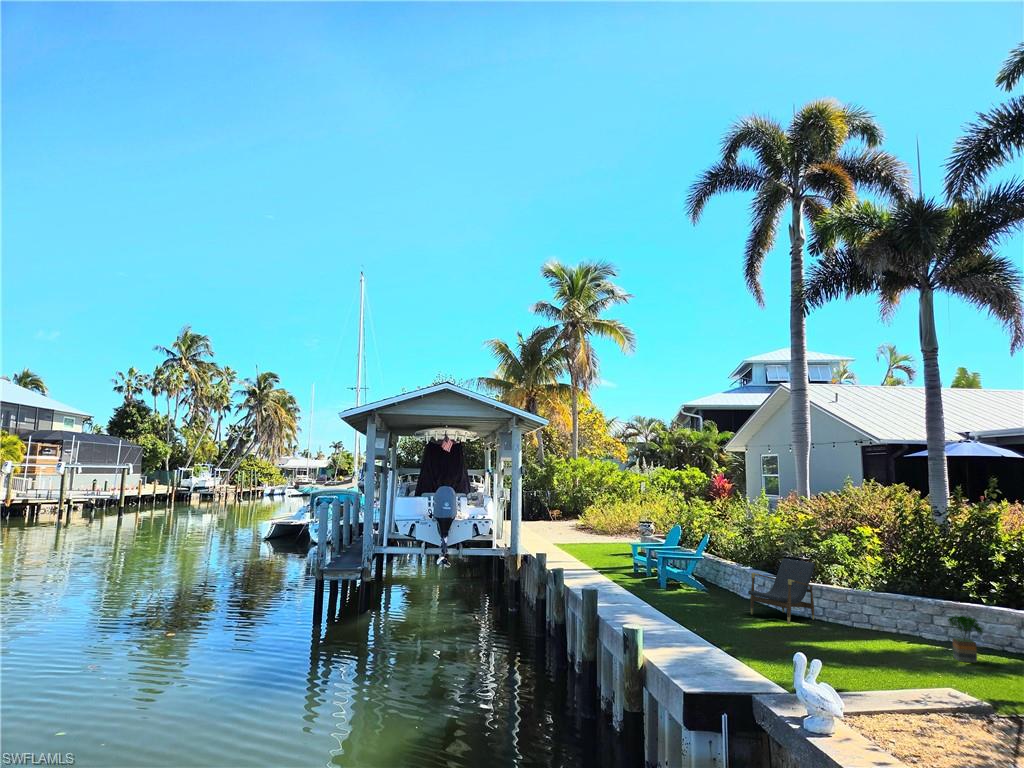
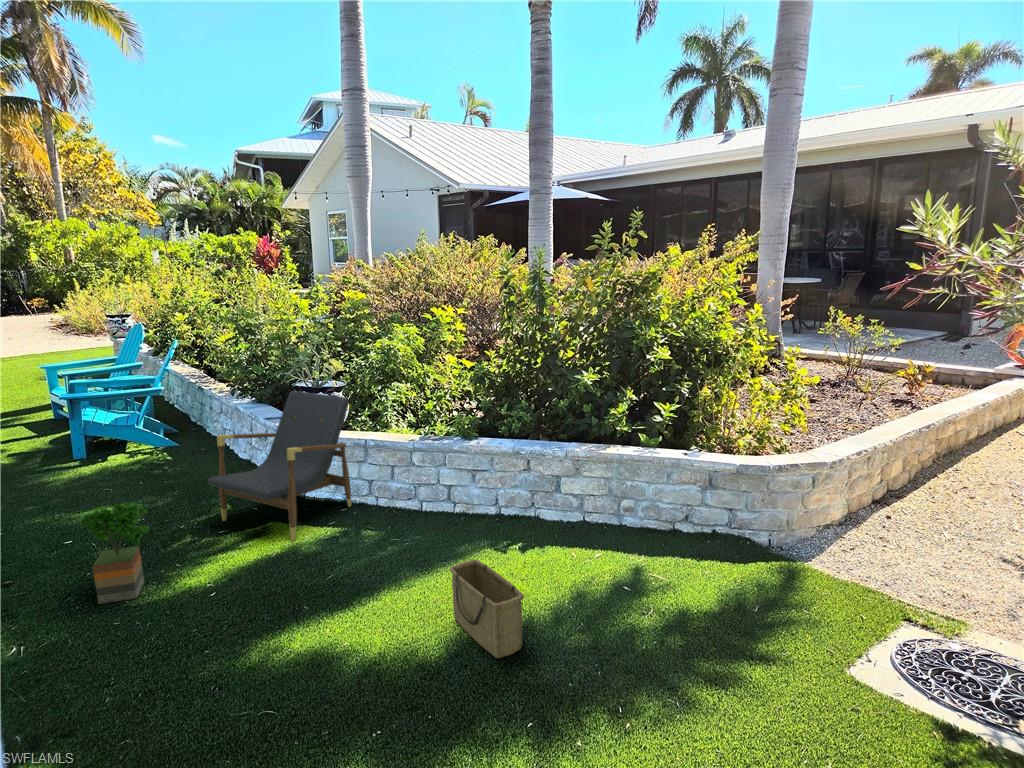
potted tree: present [948,615,983,663] -> present [80,503,149,604]
basket: none [868,626,901,659] -> present [450,559,524,658]

